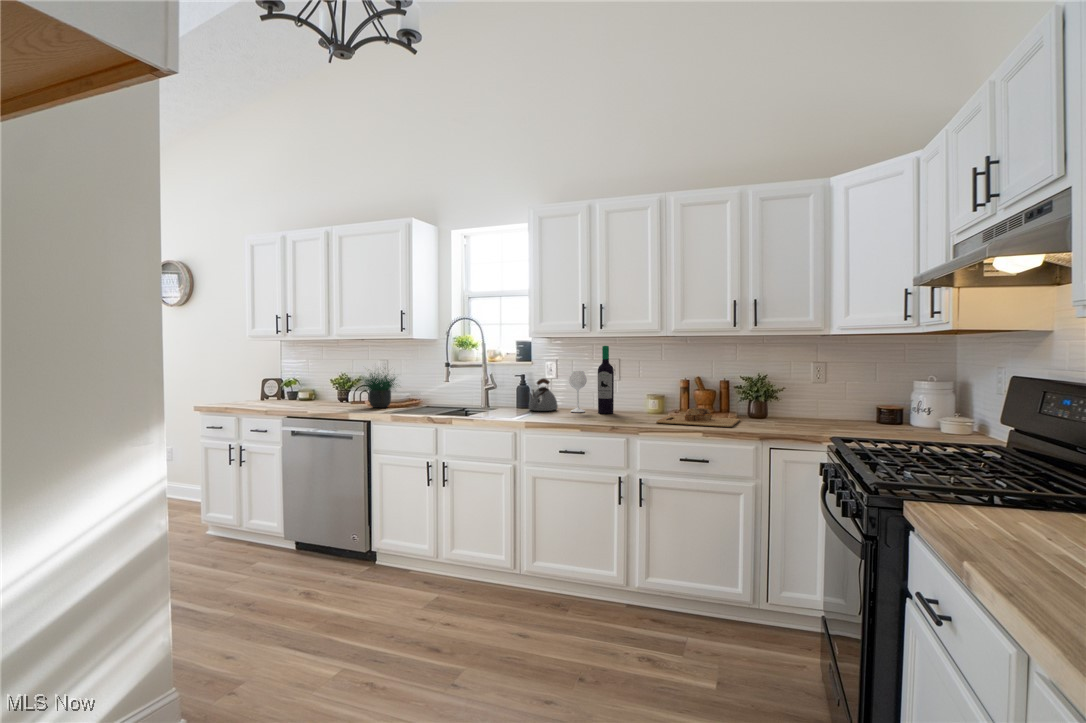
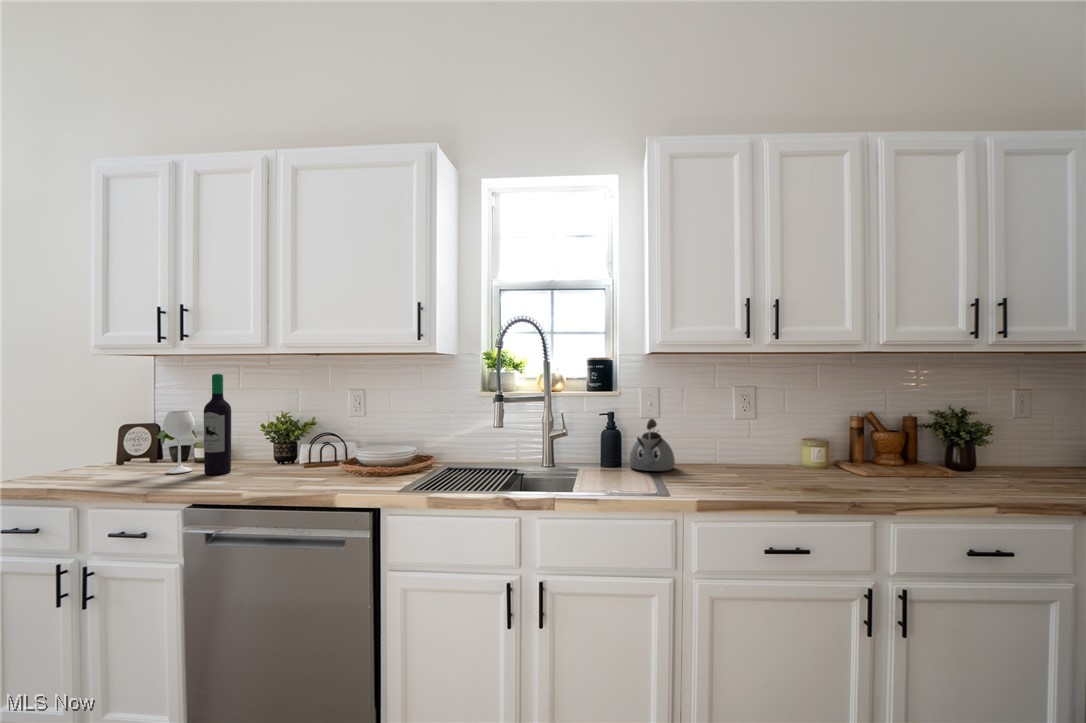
wine bottle: present [569,346,614,414] -> present [163,374,231,475]
potted plant: present [363,373,395,408] -> none [325,389,414,476]
cutting board: present [656,408,740,427] -> none [876,466,1050,500]

